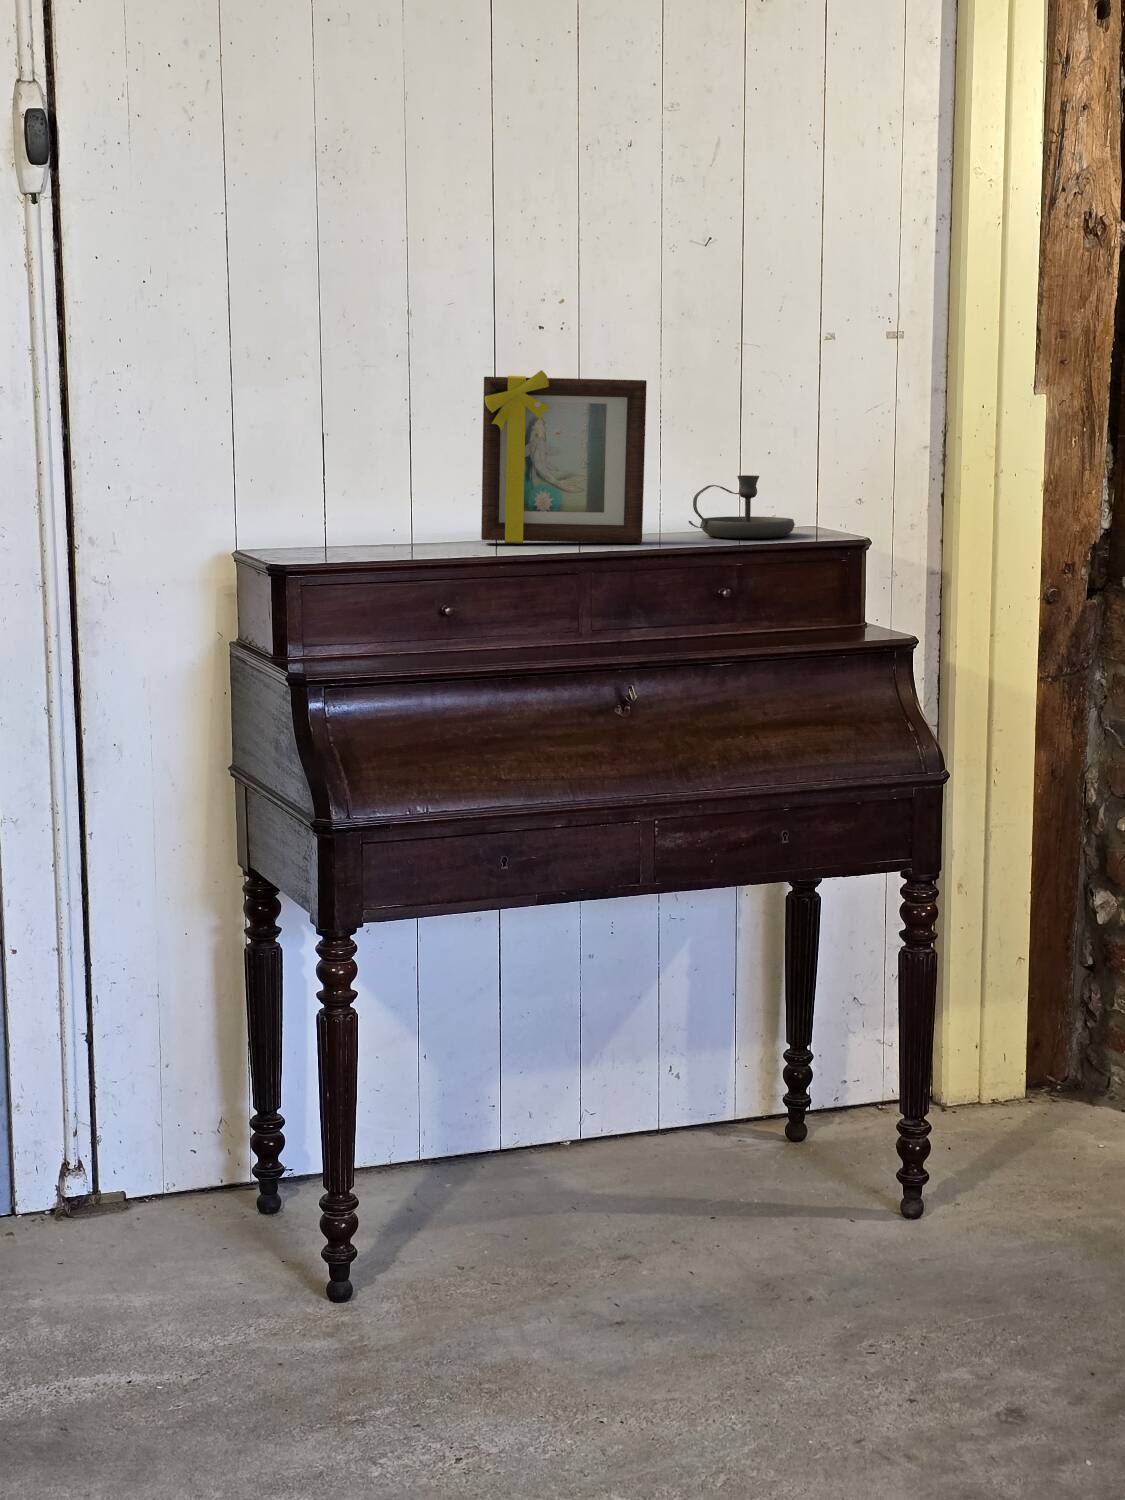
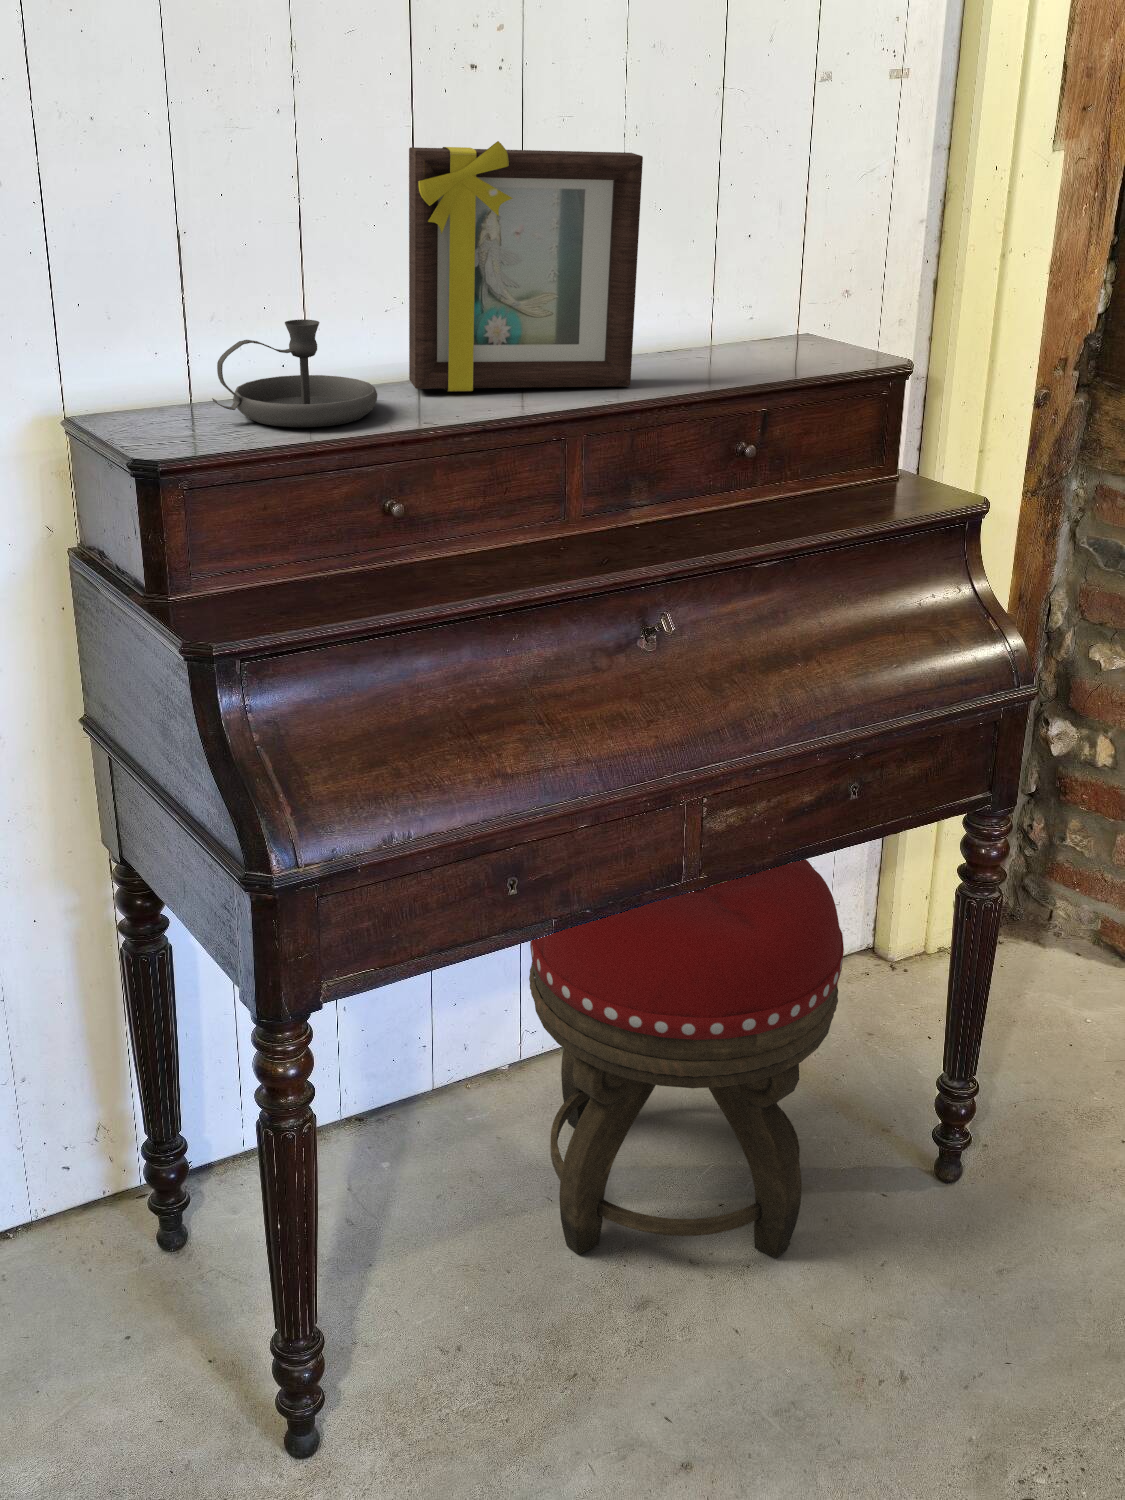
candlestick: present [689,475,795,538] -> present [212,319,377,427]
footstool: none [554,895,806,1256] -> present [529,859,844,1258]

